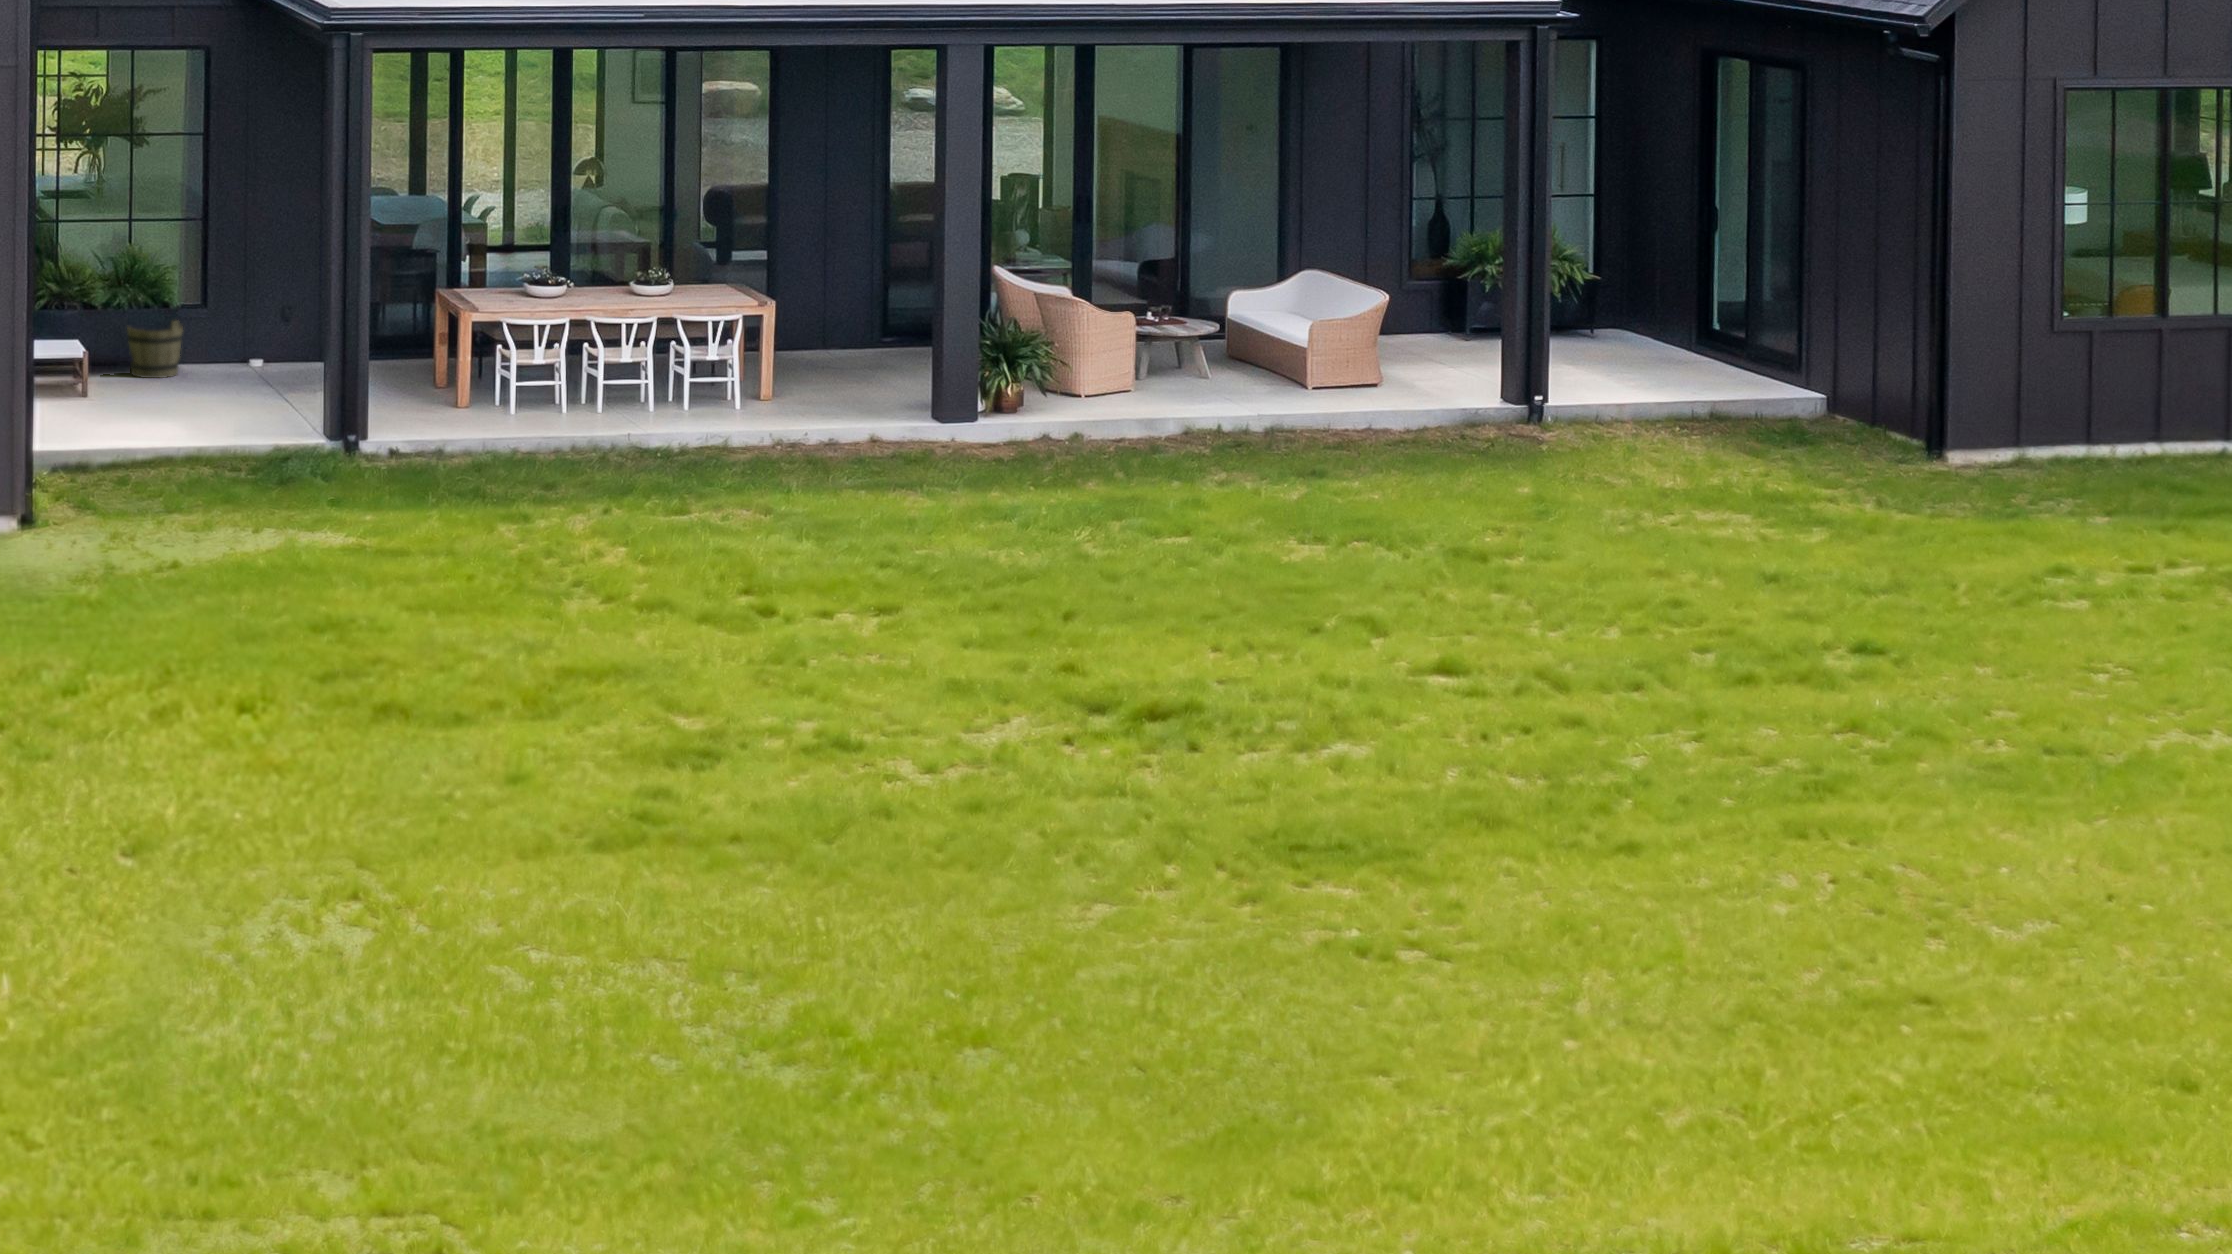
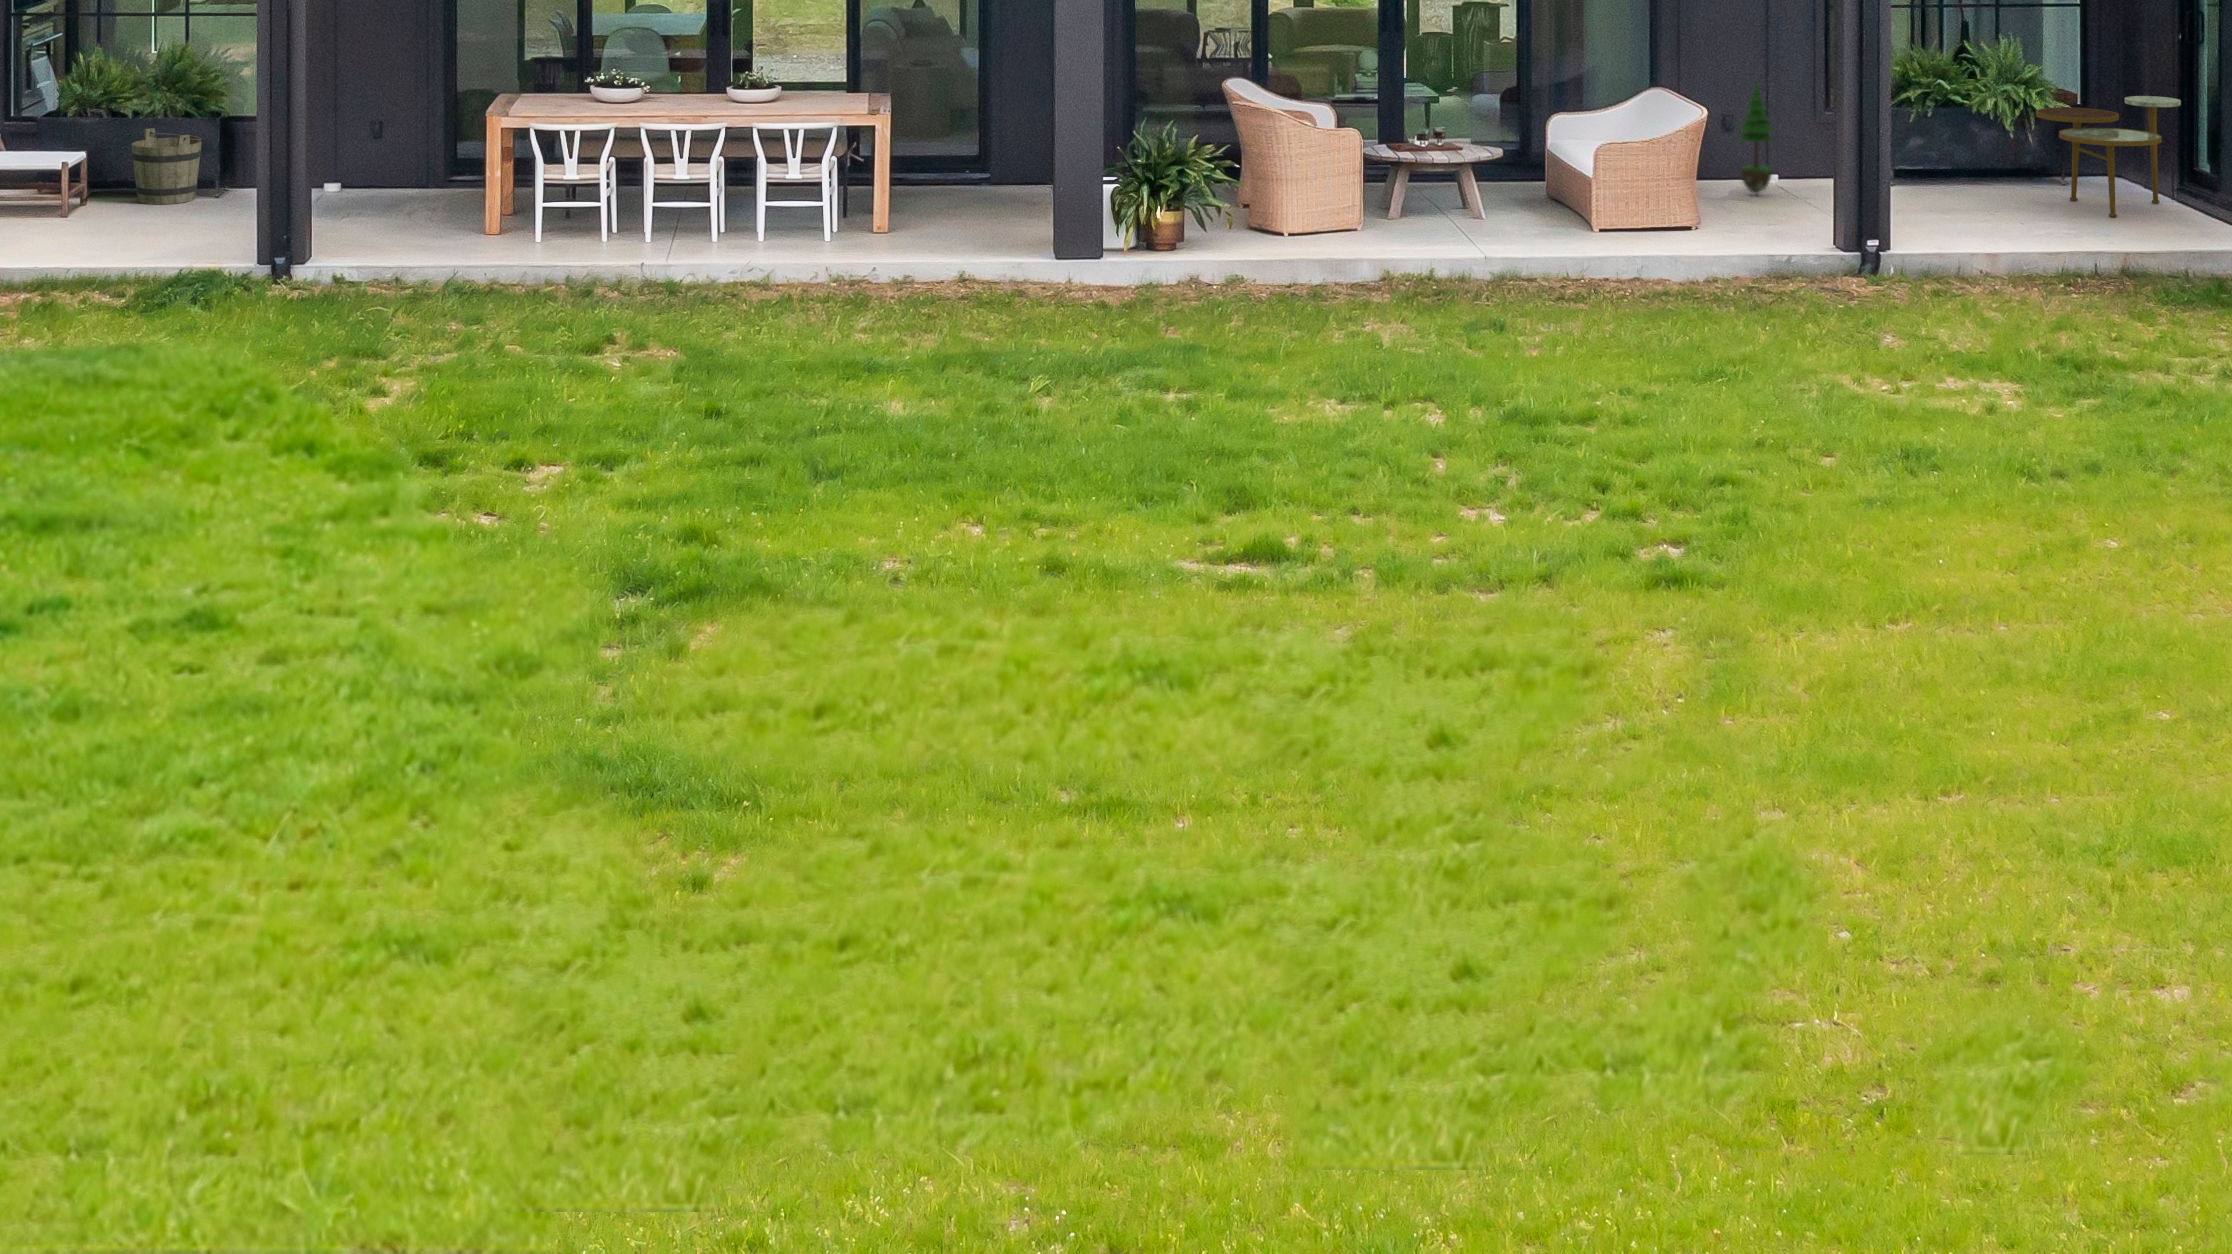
potted tree: none [1410,271,1443,361] -> present [1739,84,1774,194]
side table: none [1641,282,1753,378] -> present [2036,96,2181,217]

